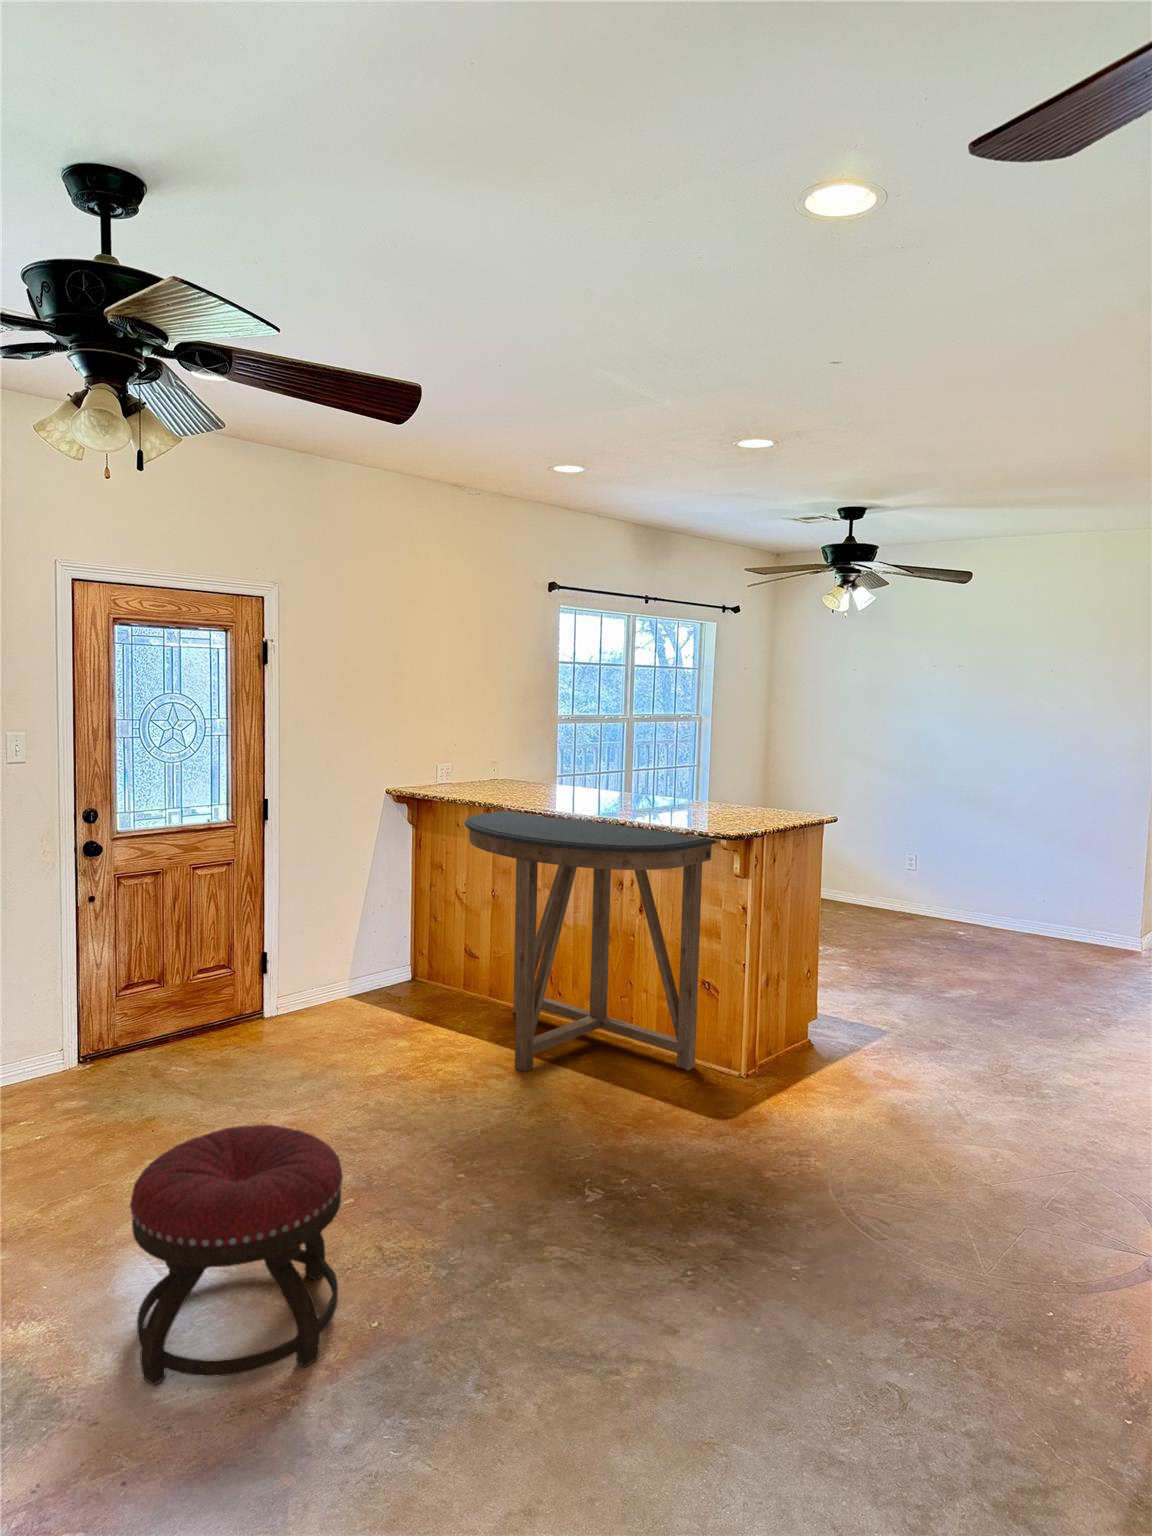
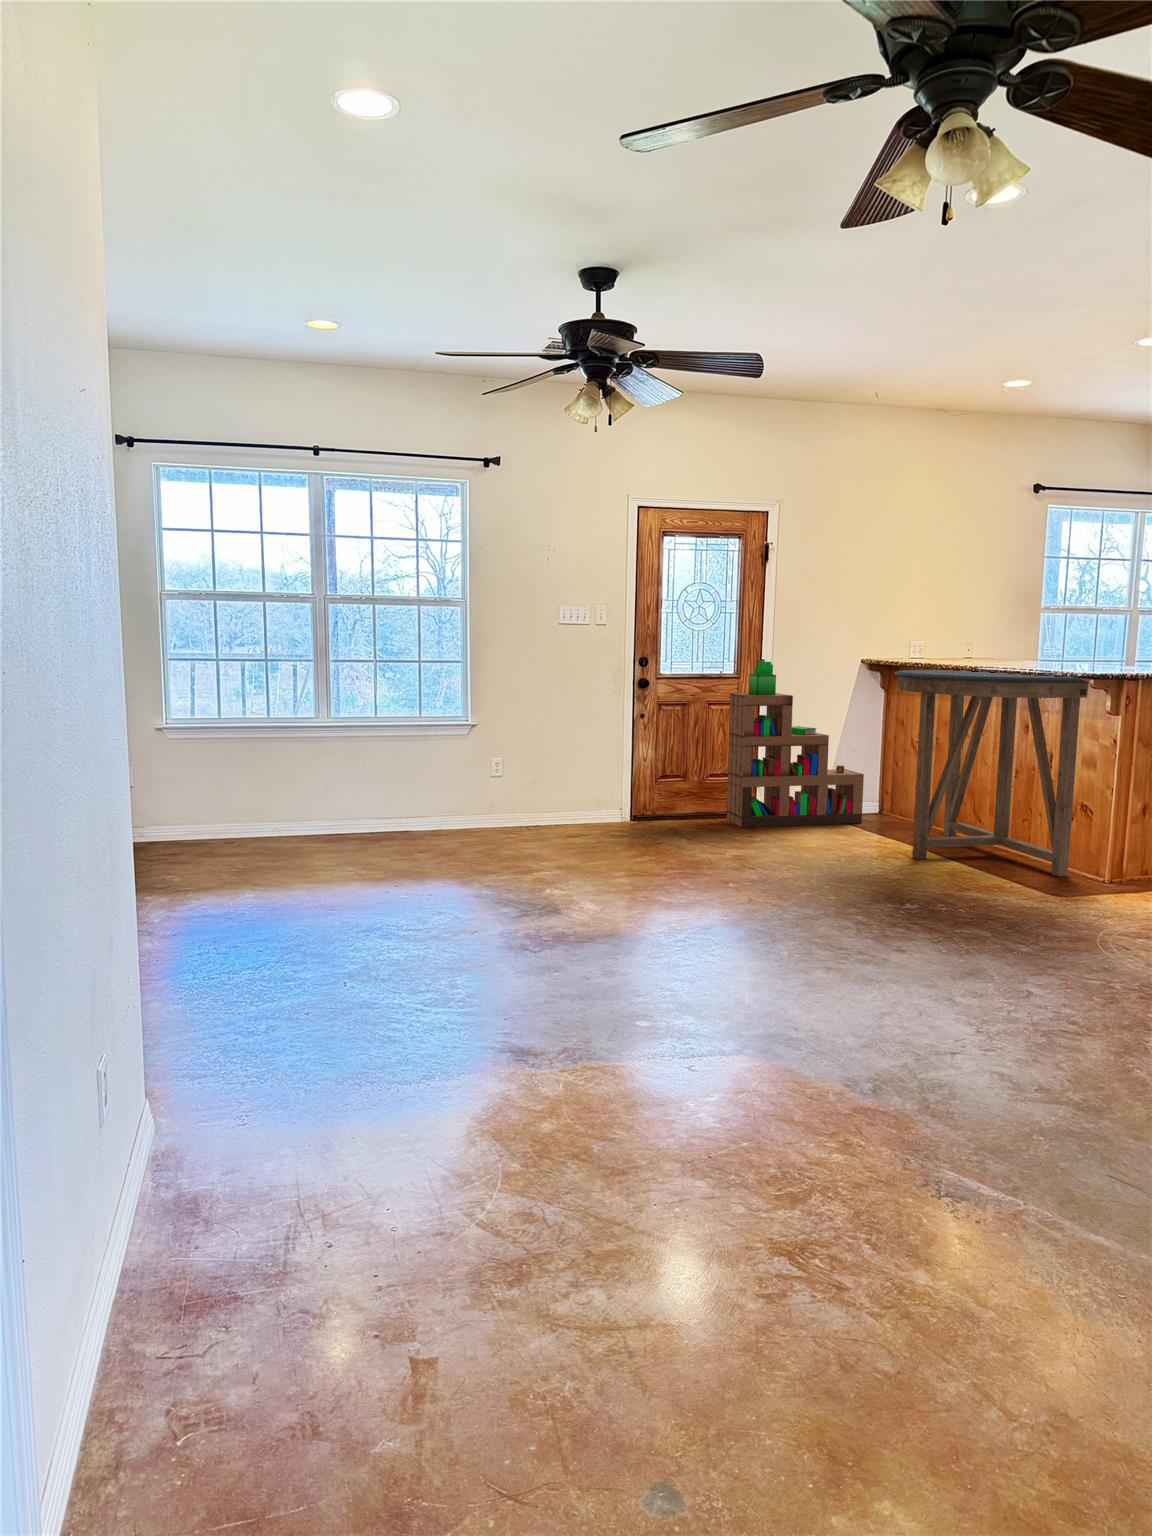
bookshelf: none [225,803,405,1046] -> present [727,659,864,827]
ottoman: present [130,1125,343,1385] -> none [599,801,713,917]

